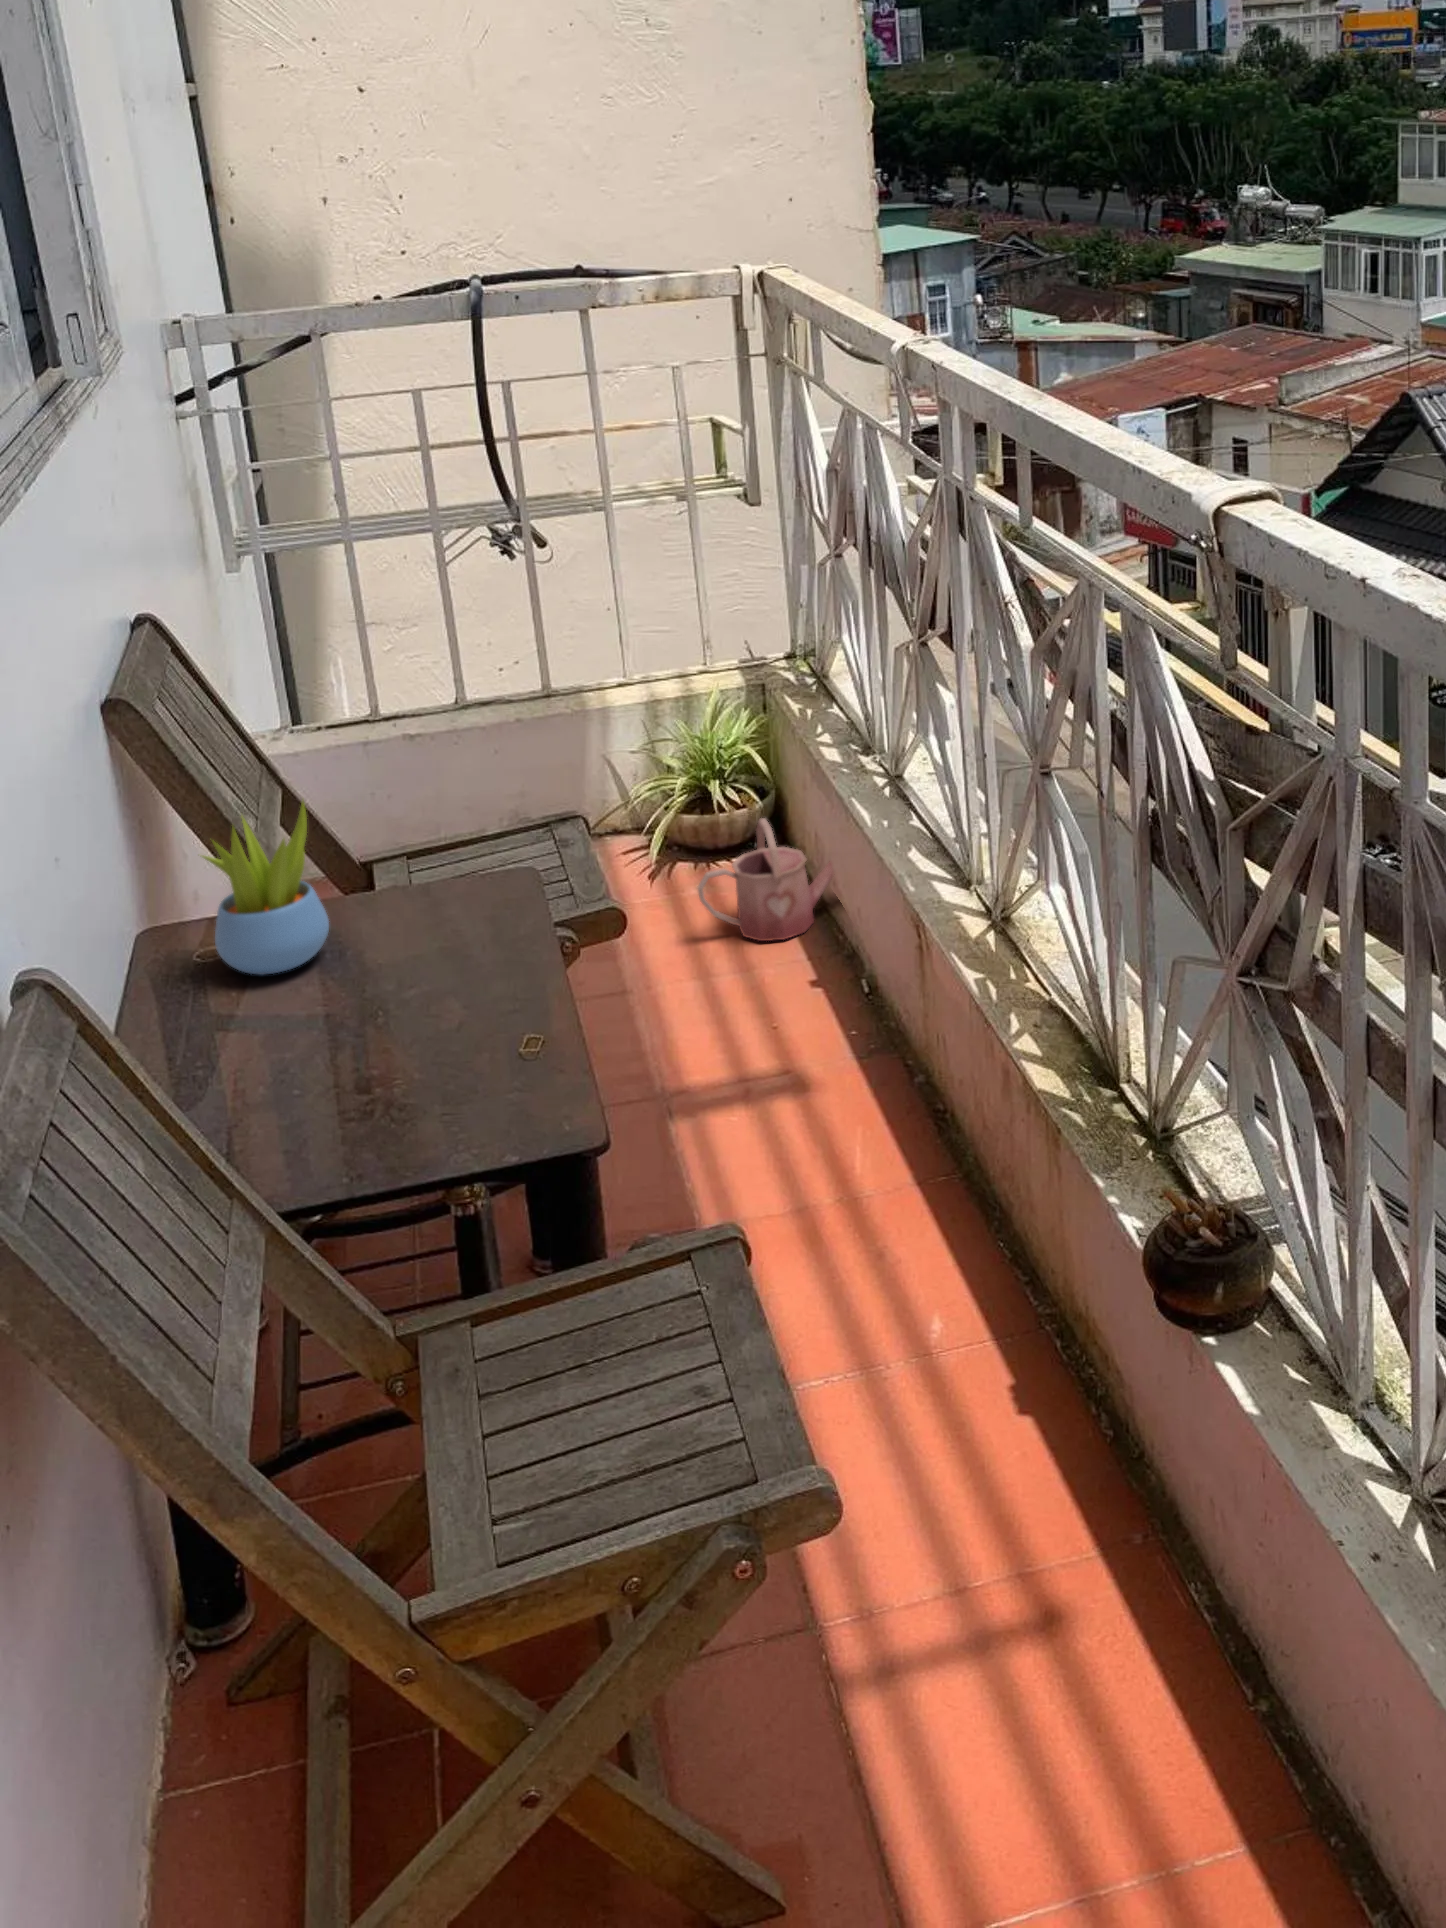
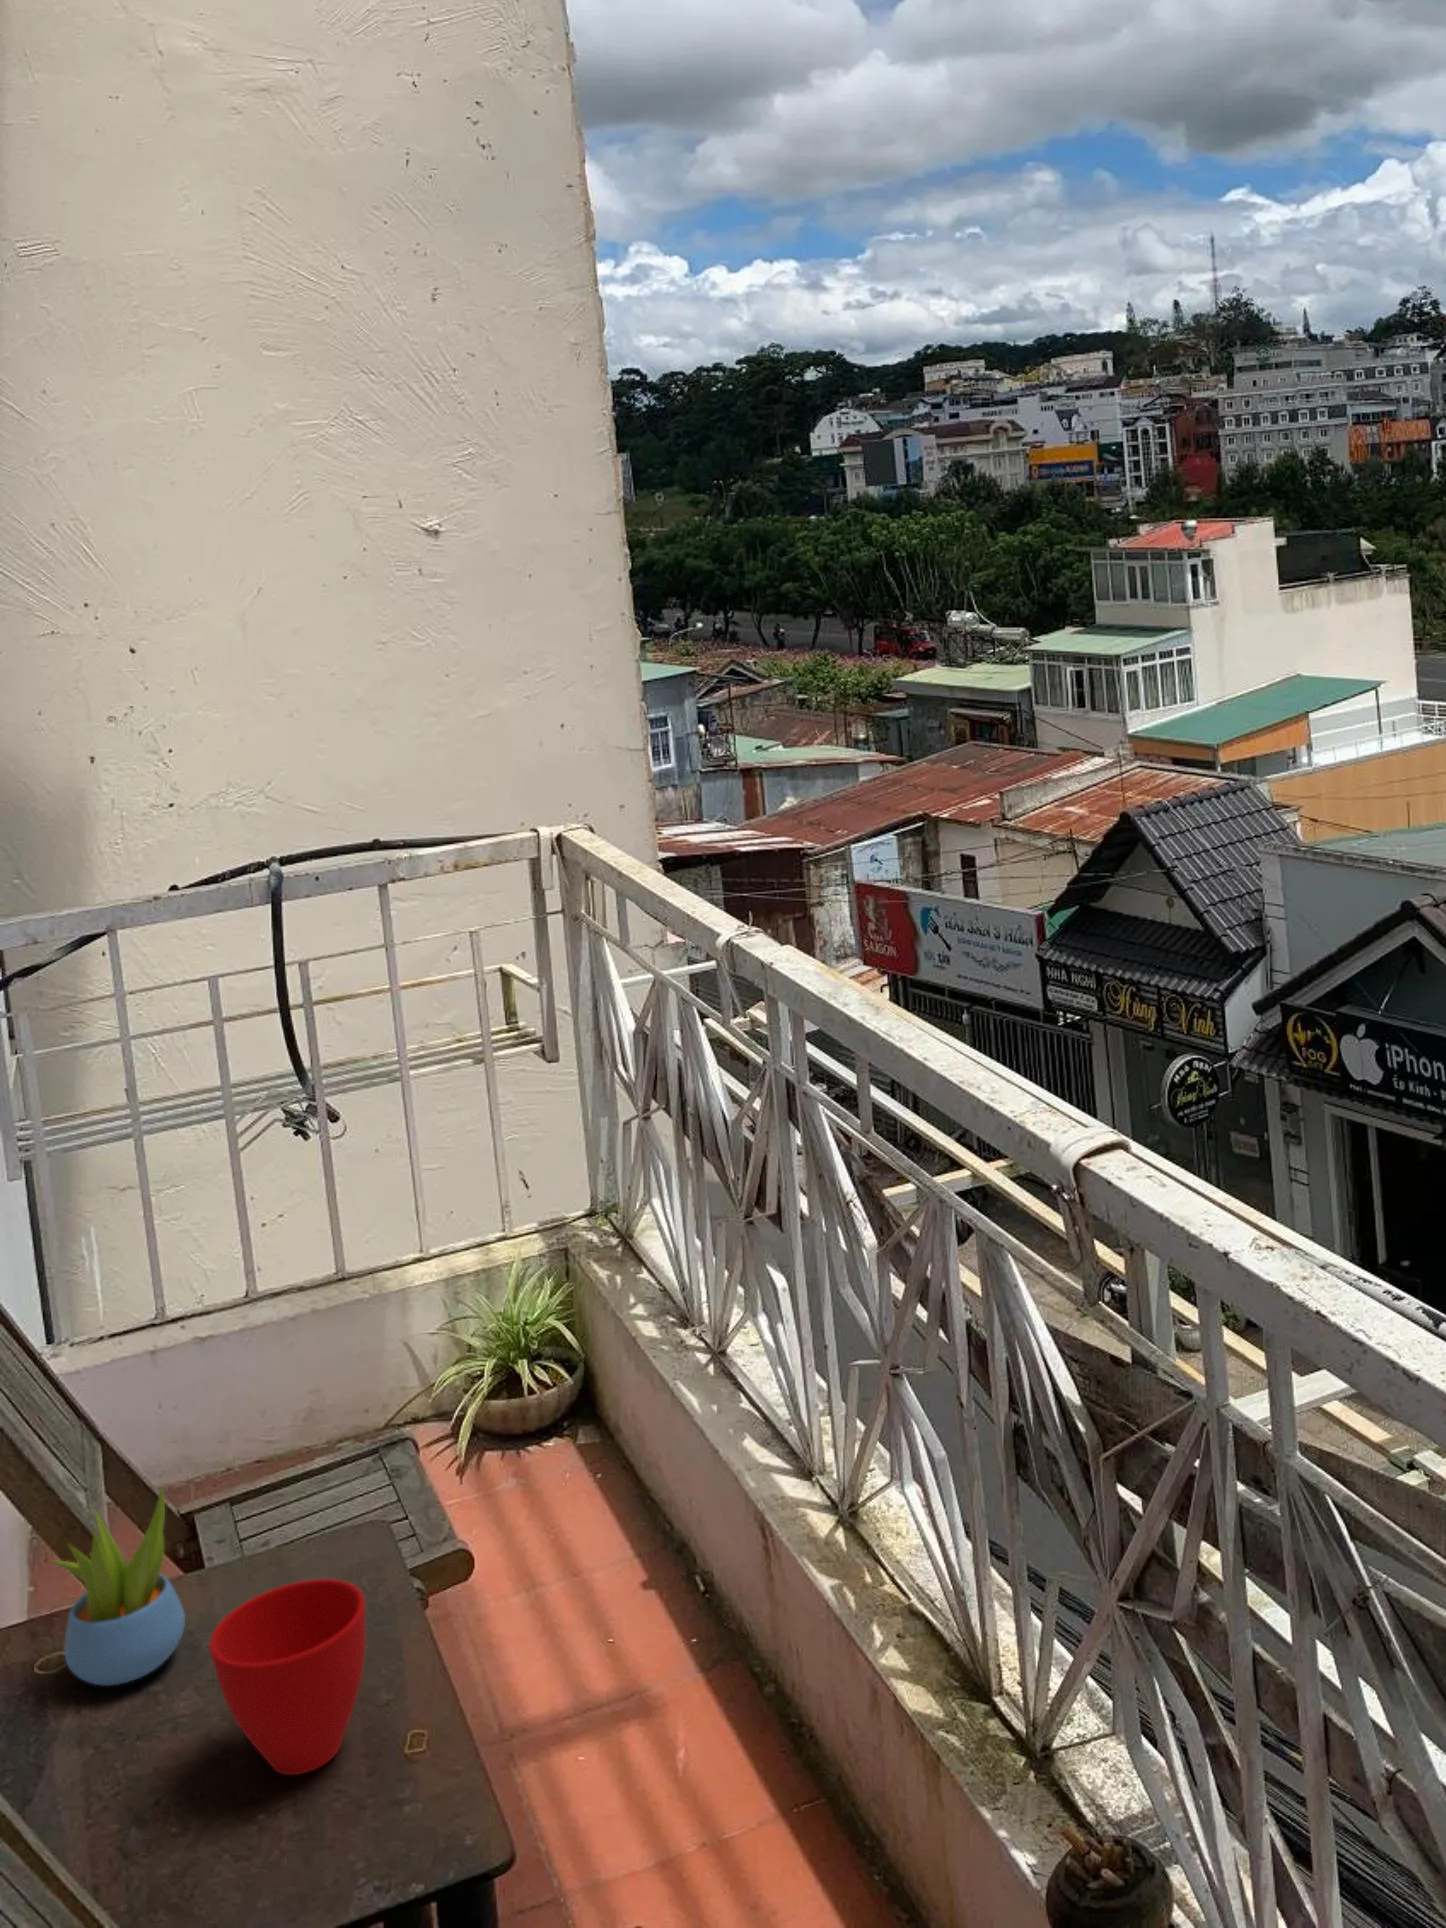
watering can: present [698,818,833,941] -> none [516,1399,690,1537]
cup: none [327,891,481,1061] -> present [209,1579,366,1775]

